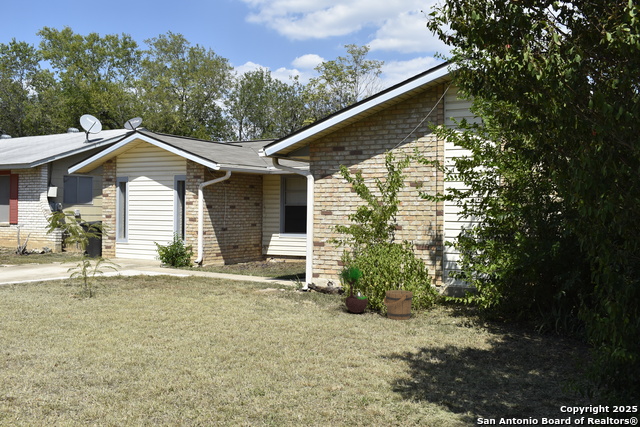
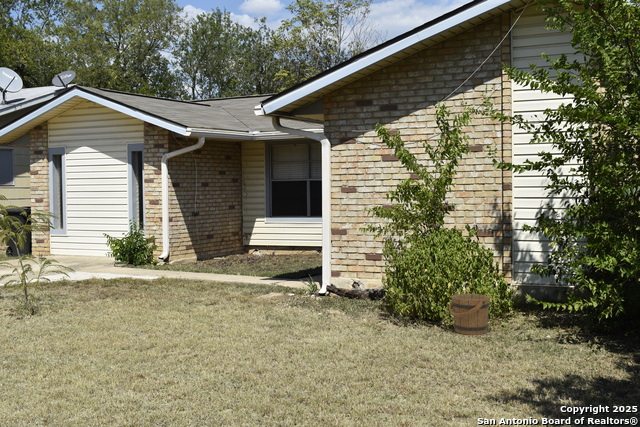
potted tree: present [338,266,368,313] -> none [379,255,425,326]

